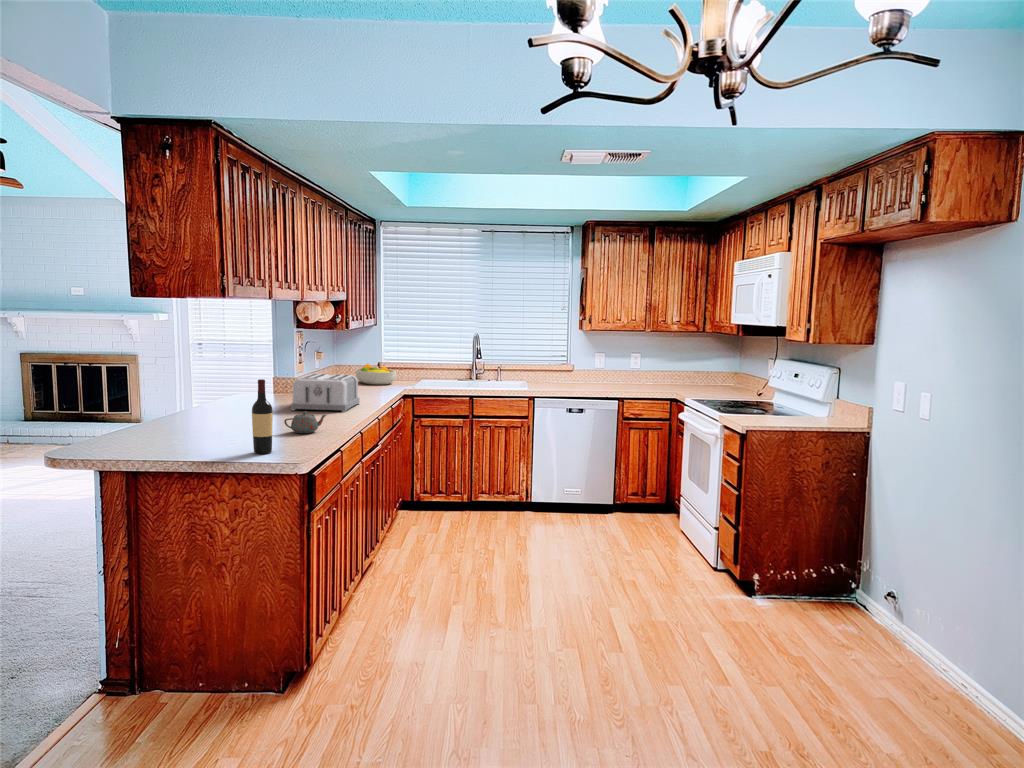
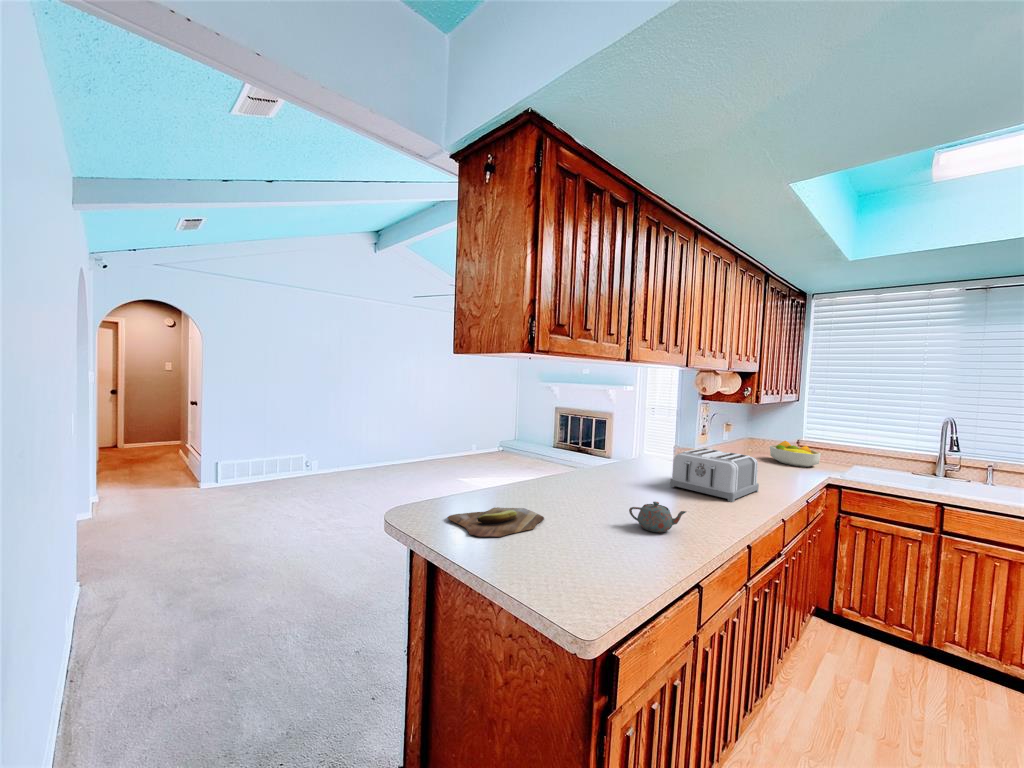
wine bottle: present [252,379,273,454] -> none [555,458,583,563]
cutting board: none [131,437,217,456] -> present [447,507,544,537]

